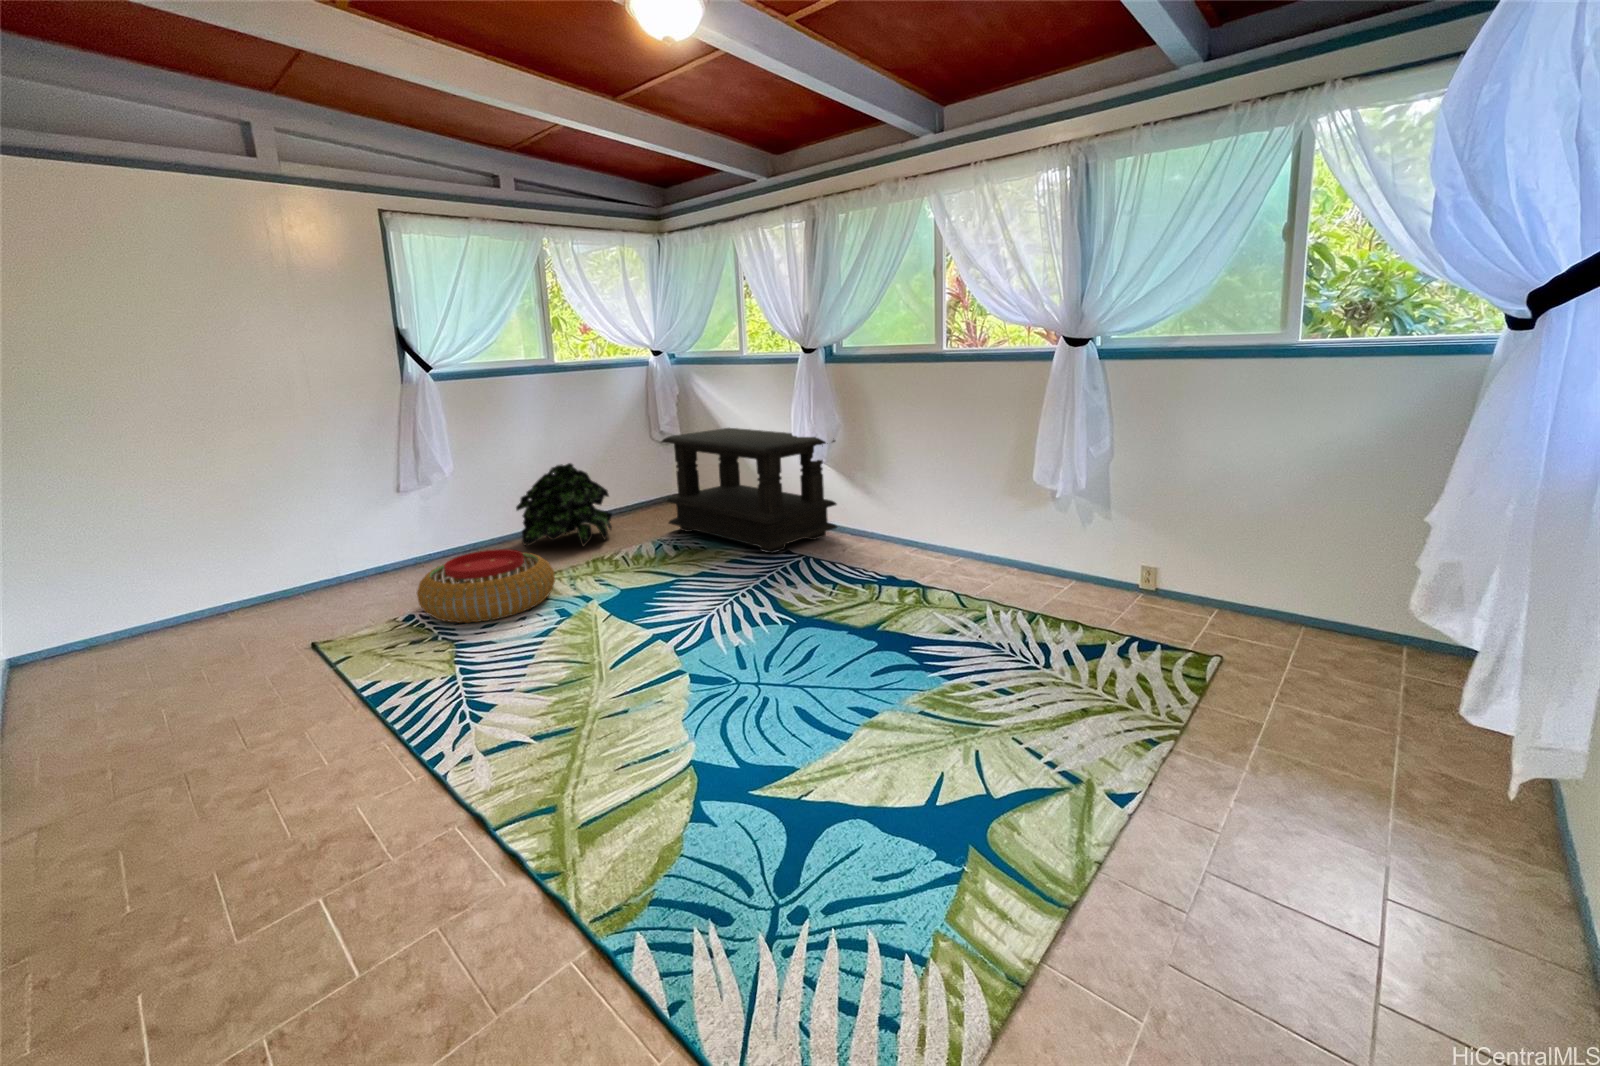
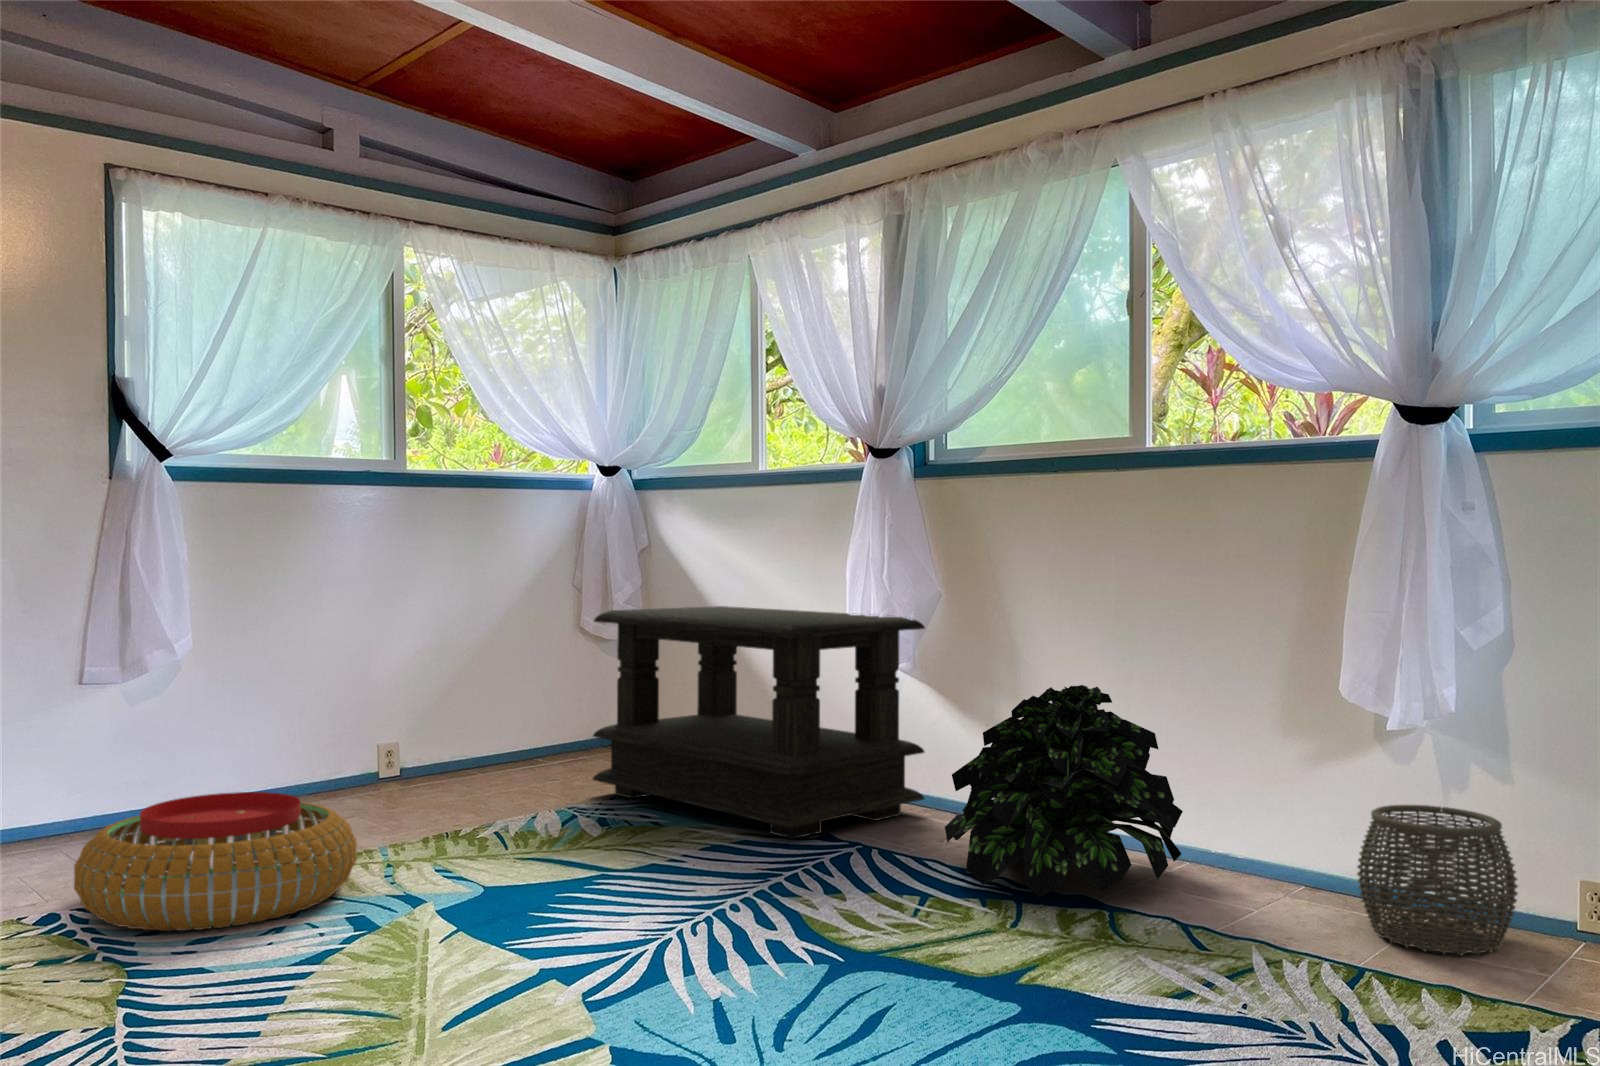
potted plant: present [516,463,612,546] -> present [945,685,1183,897]
woven basket: none [1041,534,1115,605] -> present [1357,805,1518,955]

